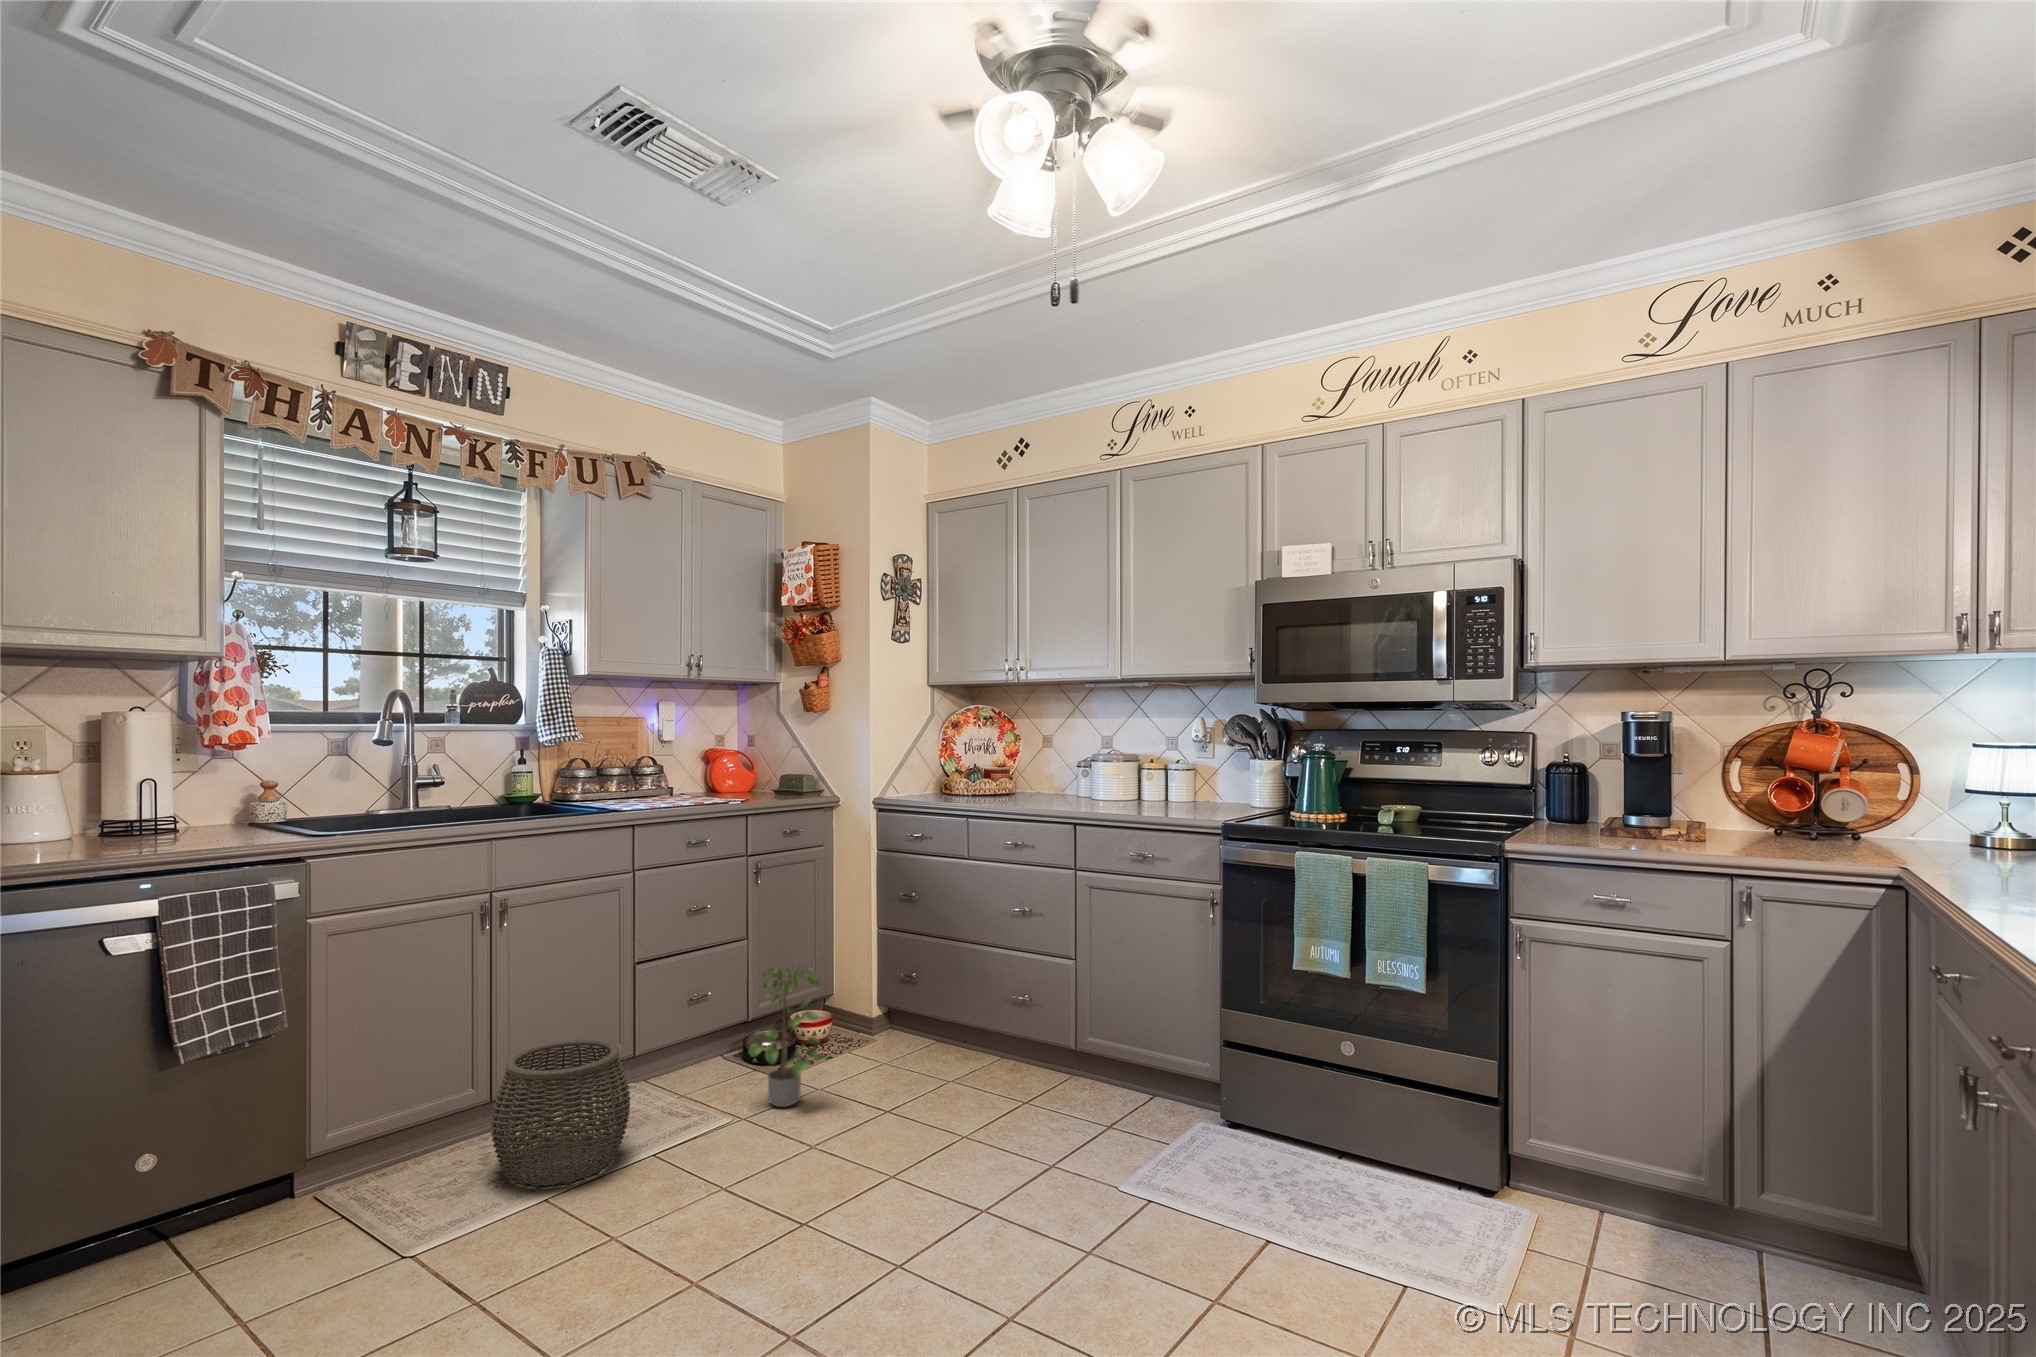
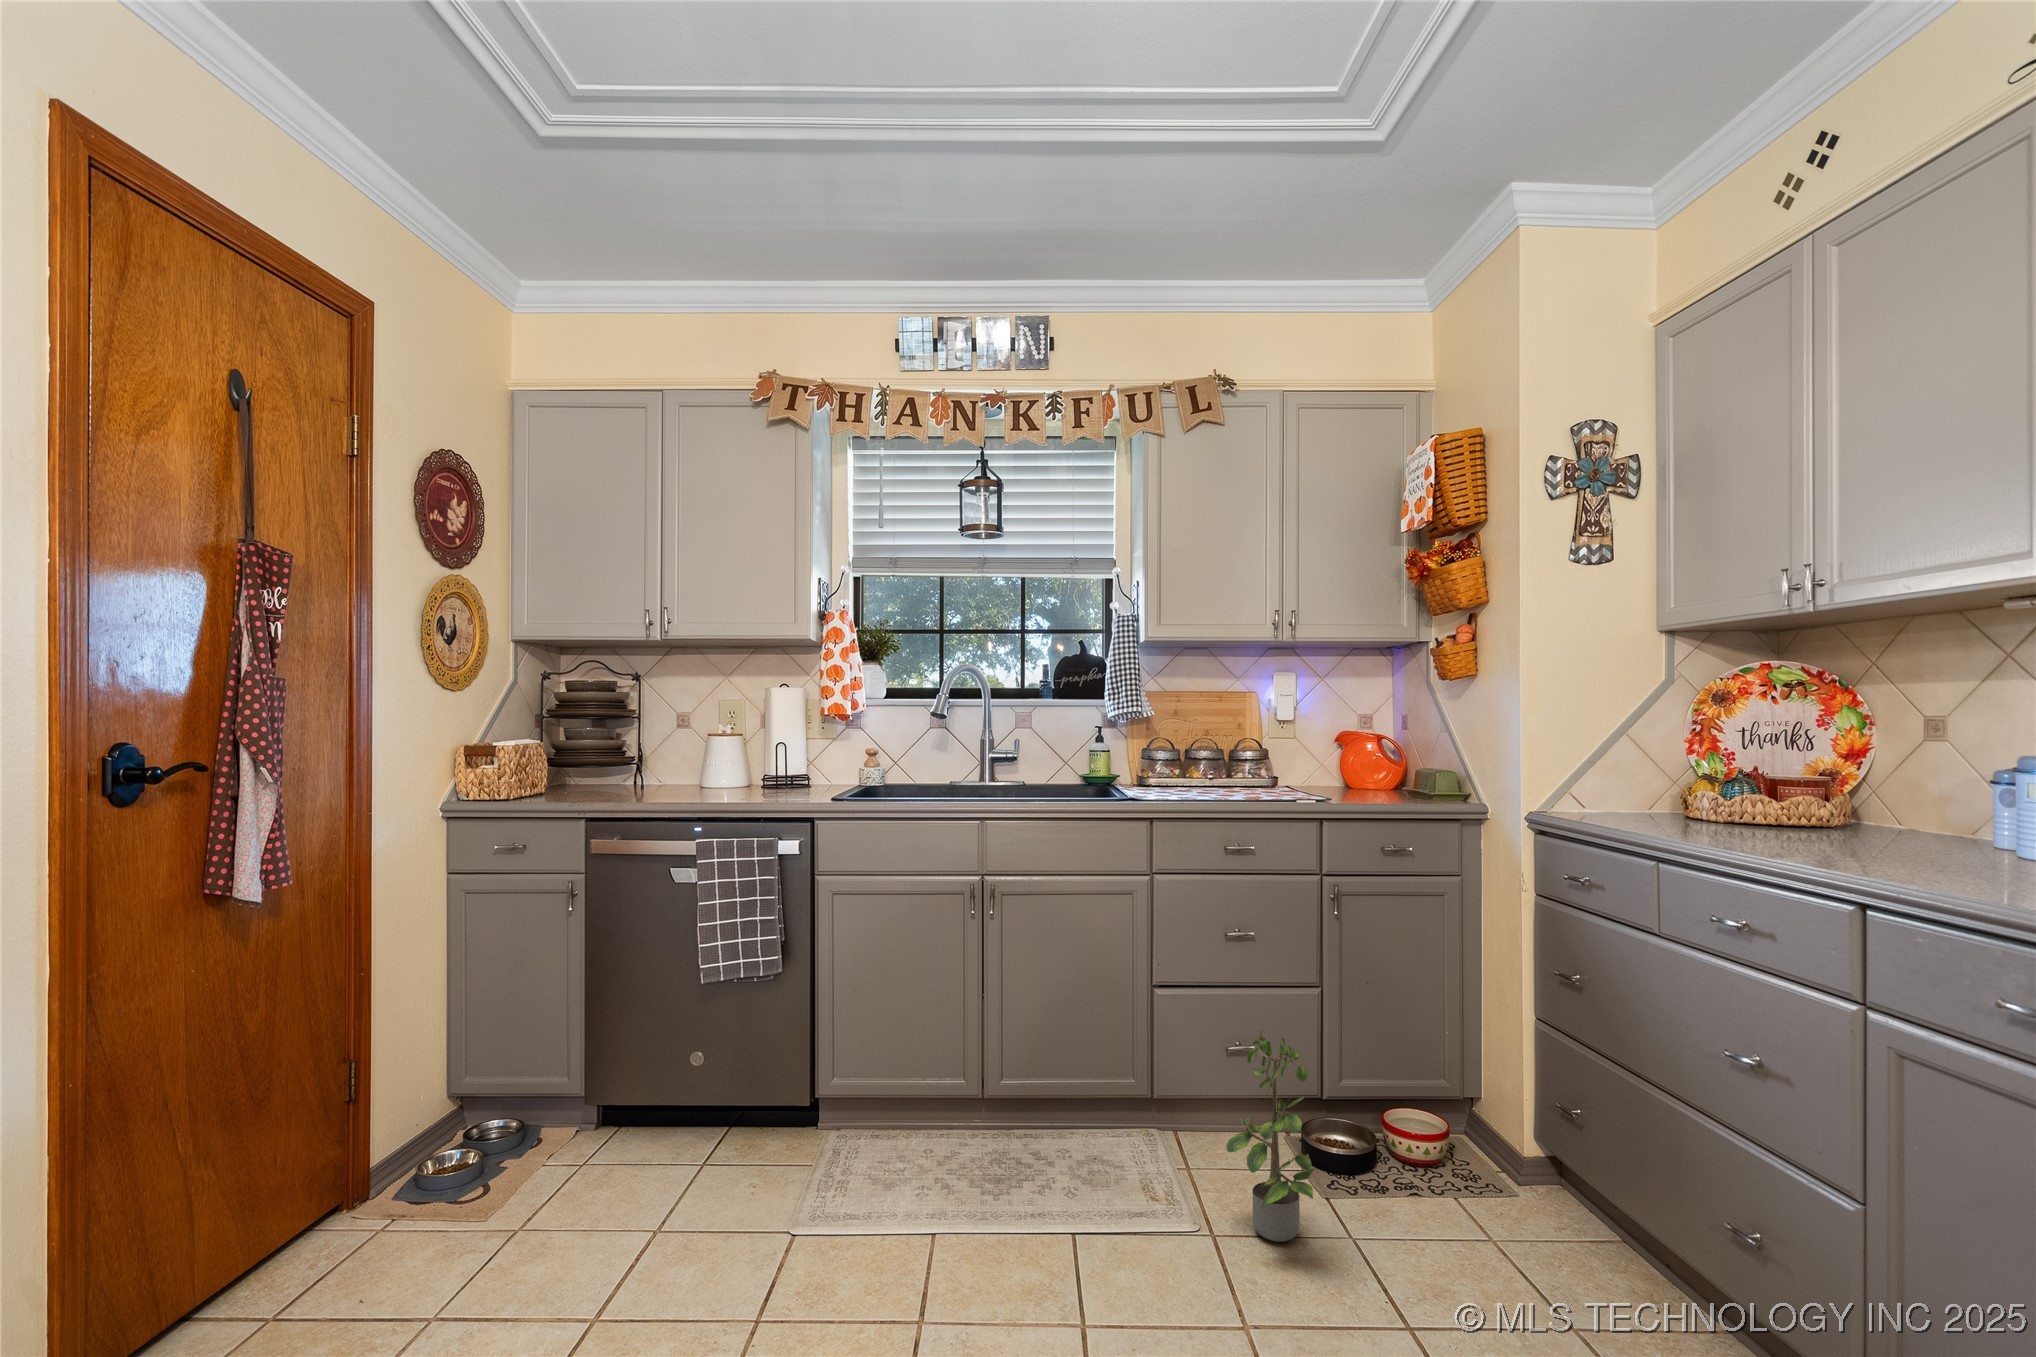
woven basket: present [491,1039,631,1187] -> none [915,1049,1061,1222]

